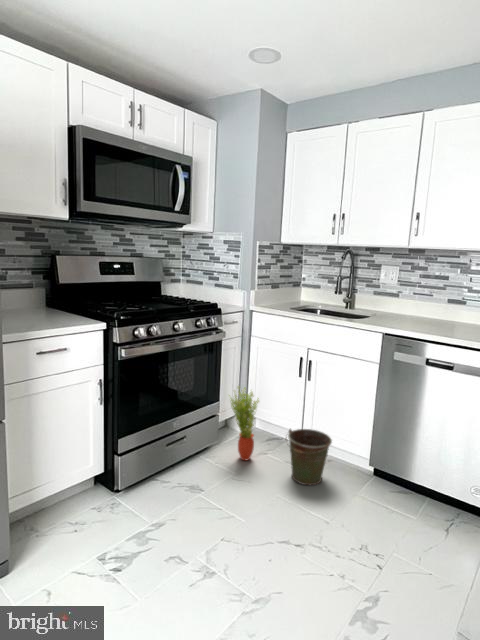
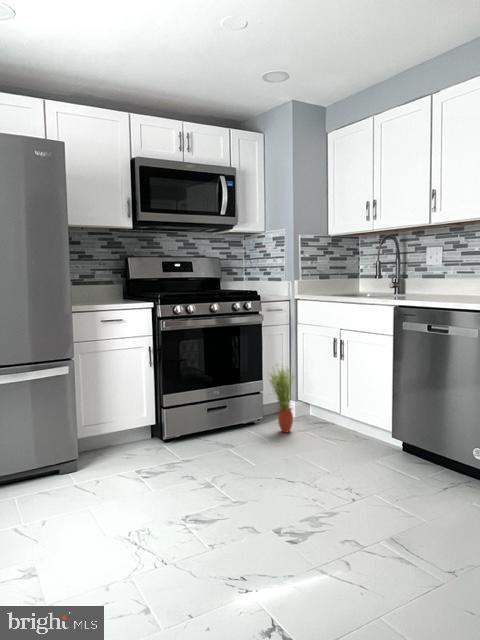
bucket: present [286,429,332,485] -> none [312,400,355,450]

